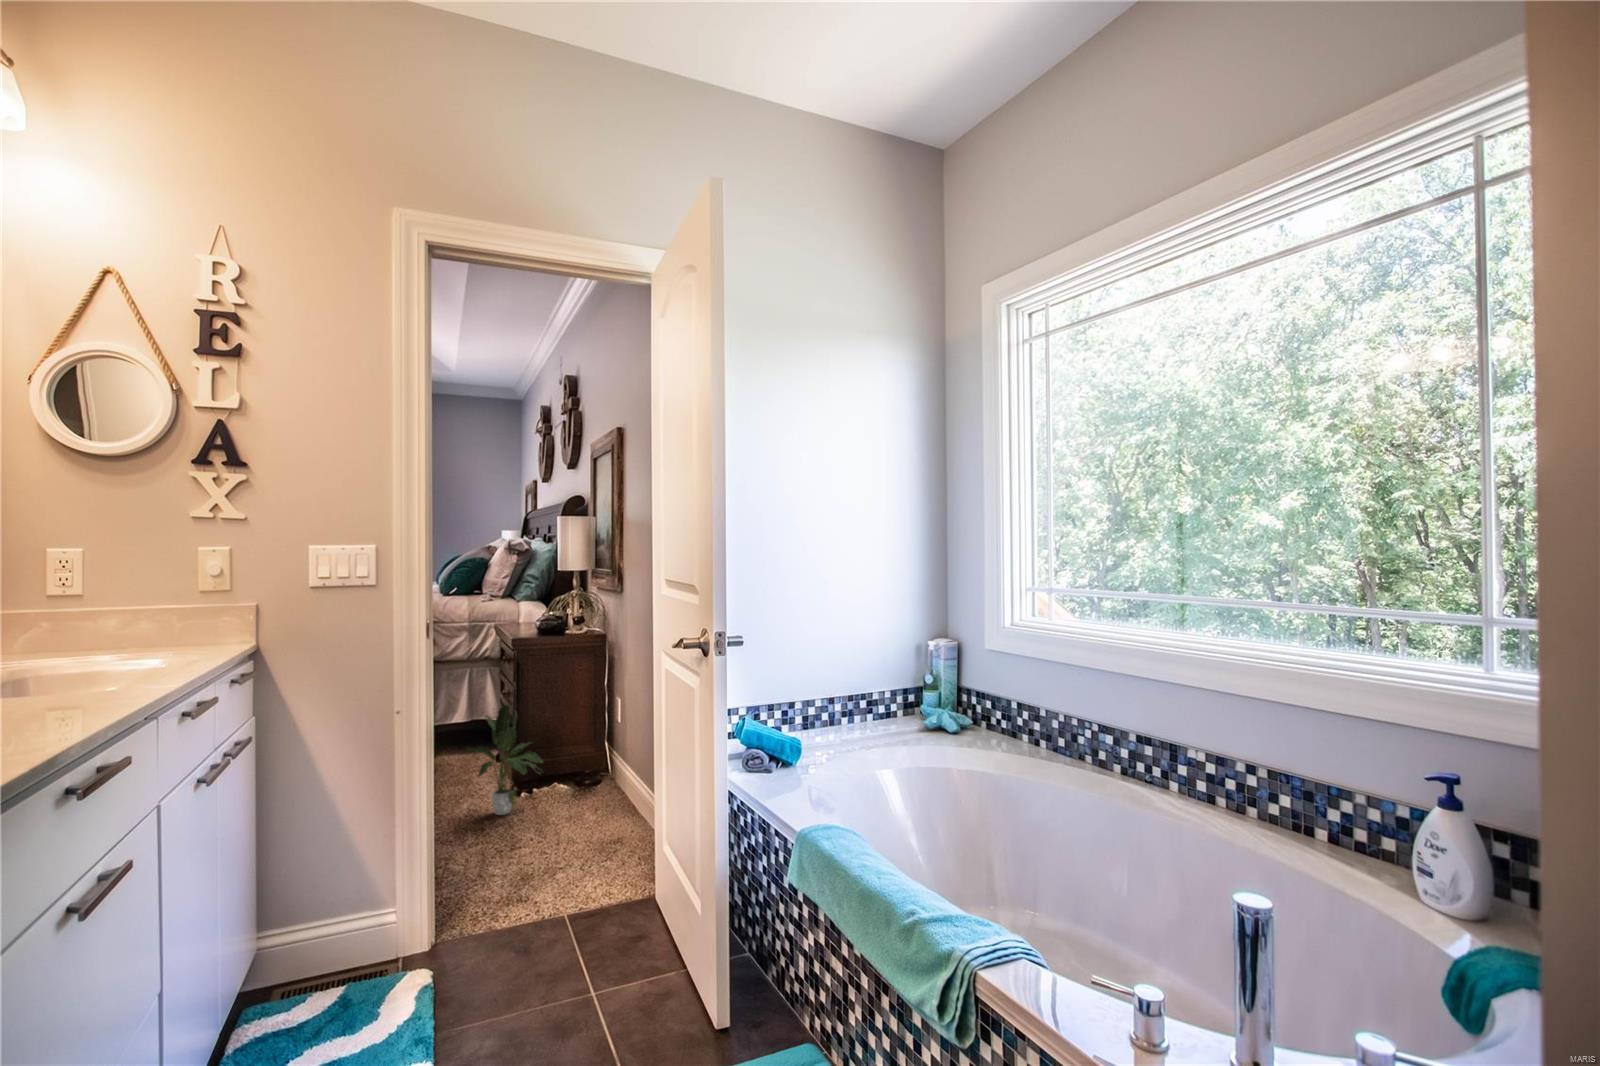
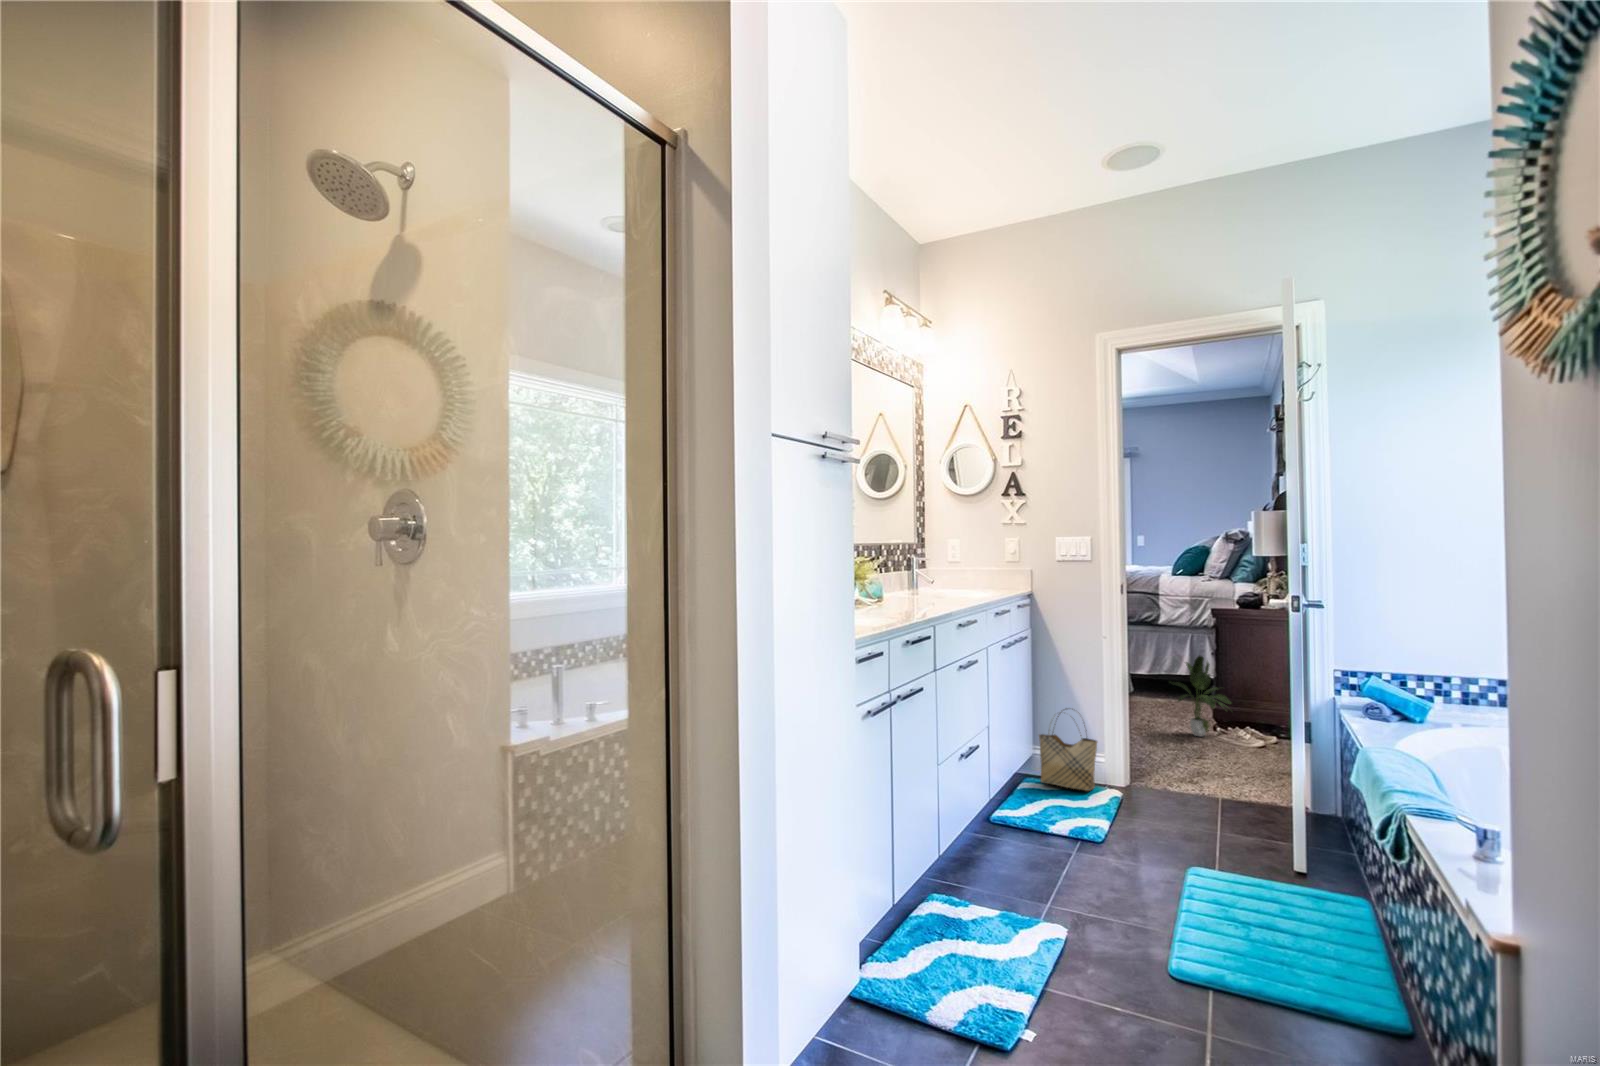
woven basket: none [270,848,388,1010] -> present [1039,712,1097,791]

